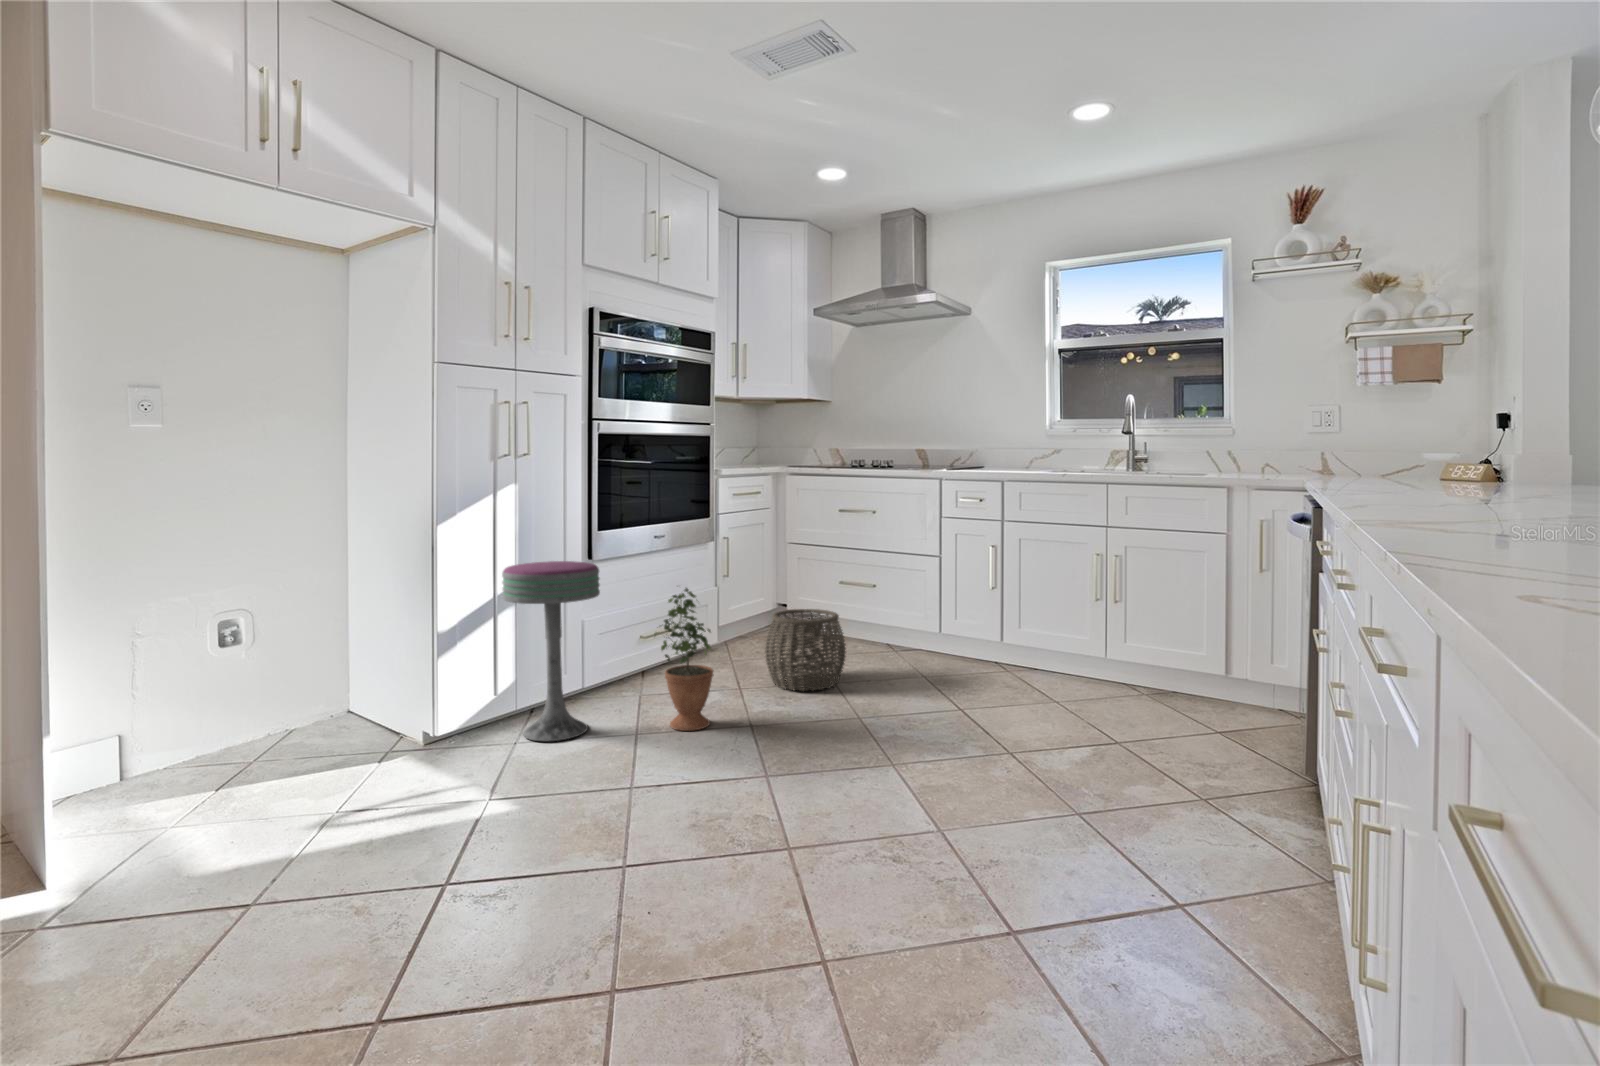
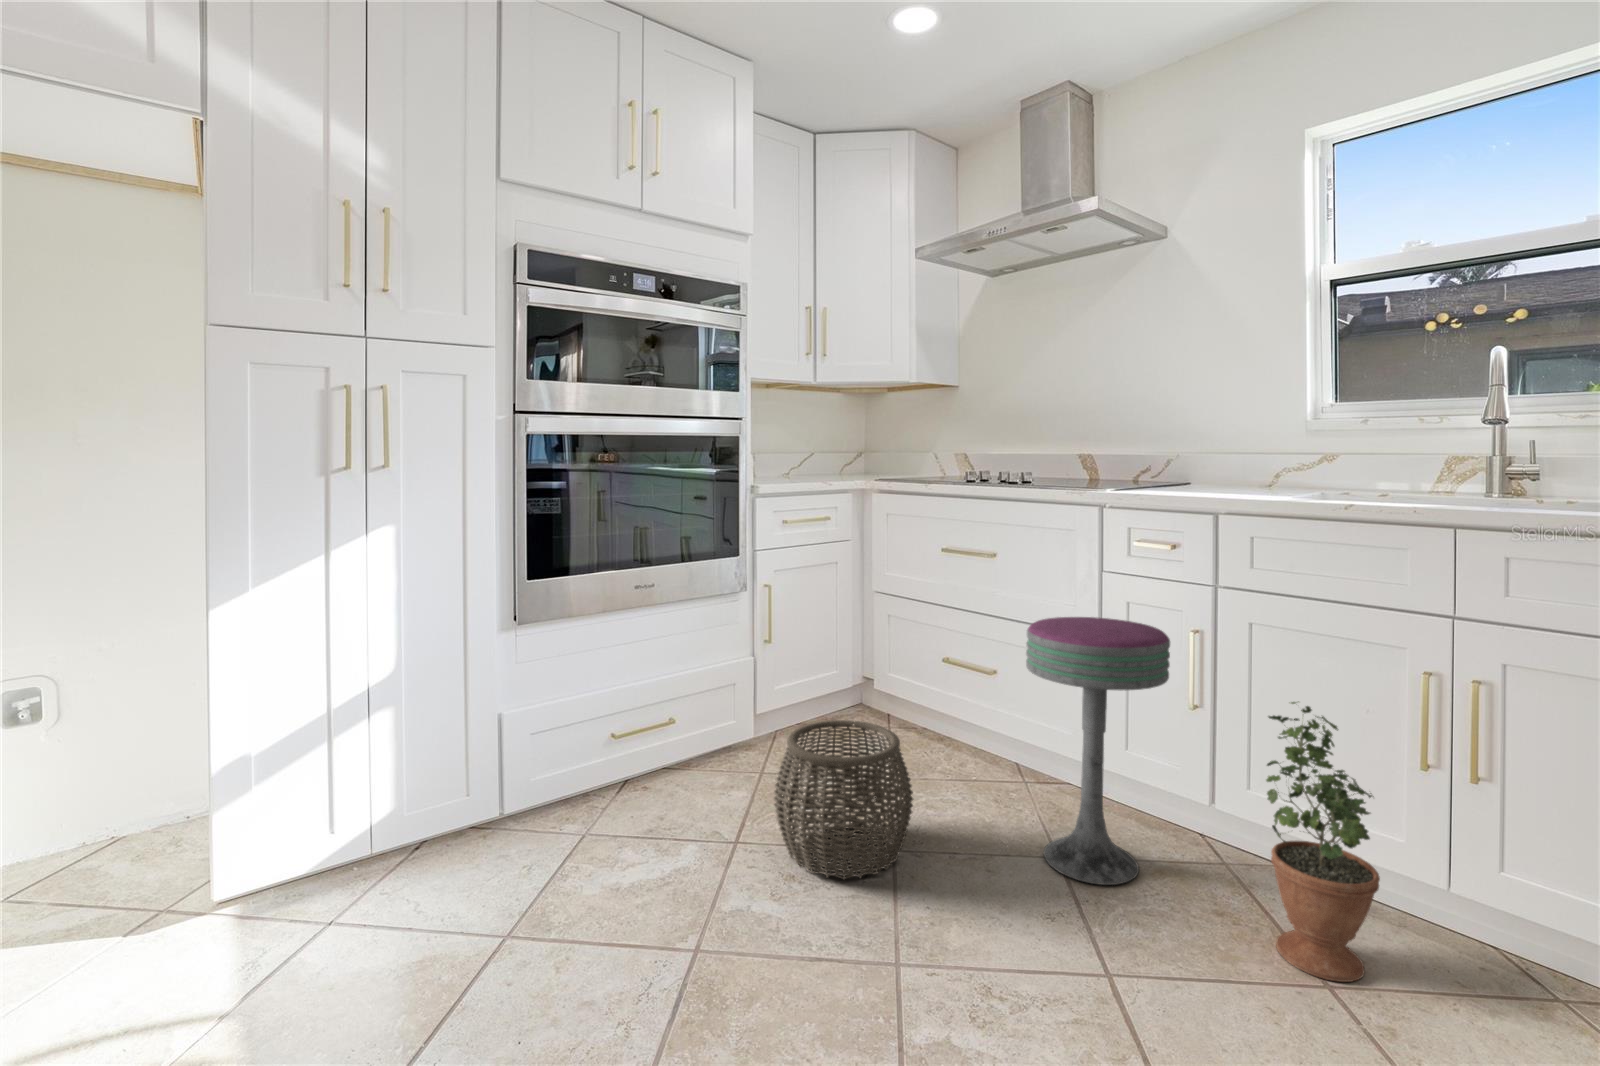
bar stool: present [502,561,600,741] -> present [1026,617,1170,885]
potted plant: present [655,588,713,731] -> present [1266,702,1380,982]

